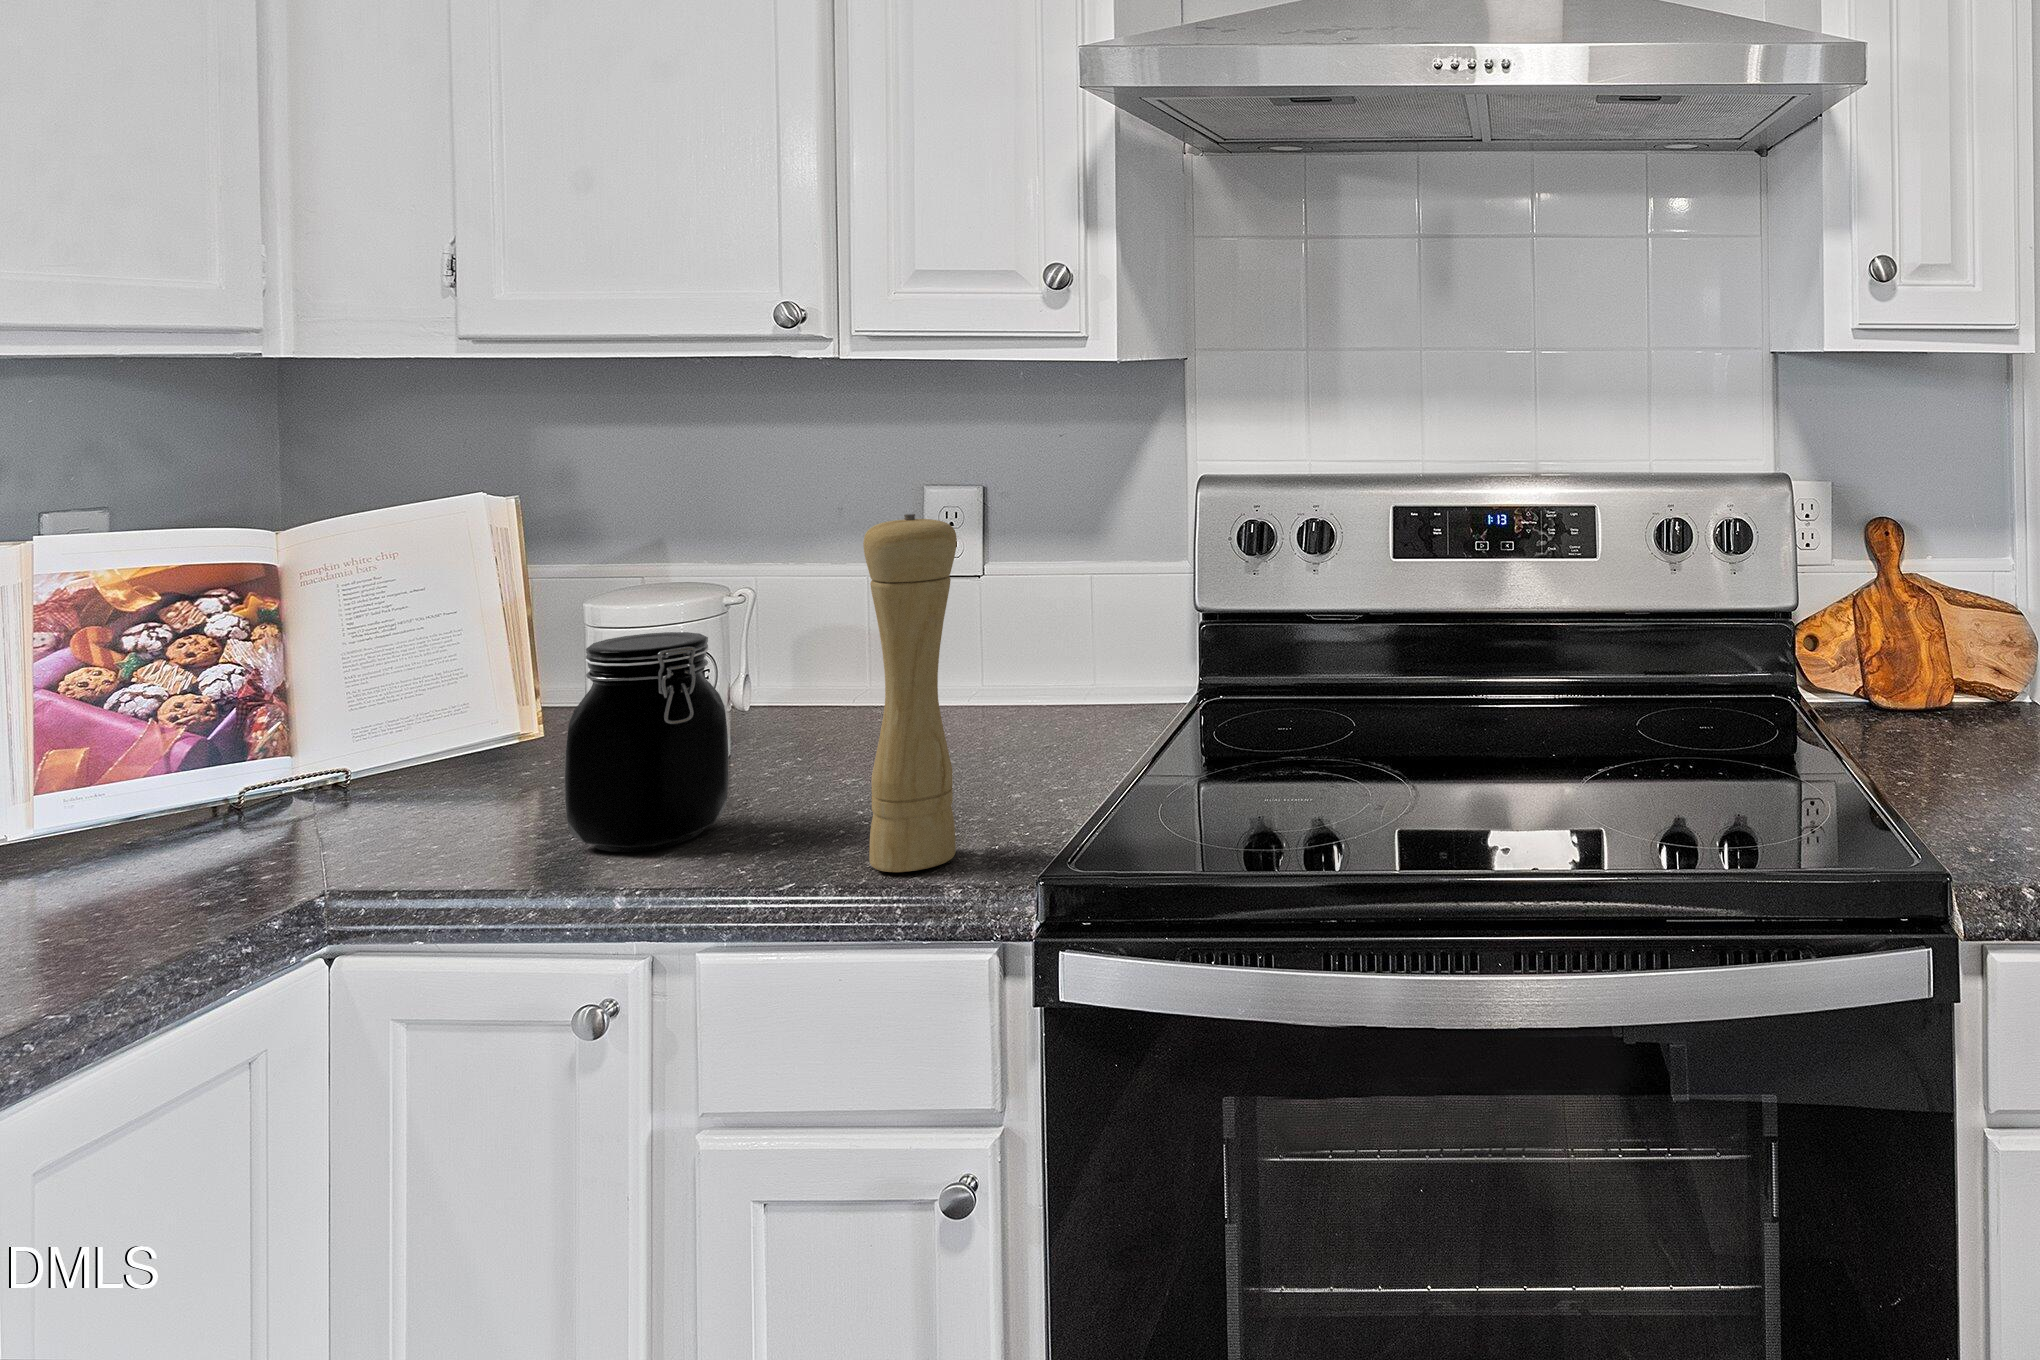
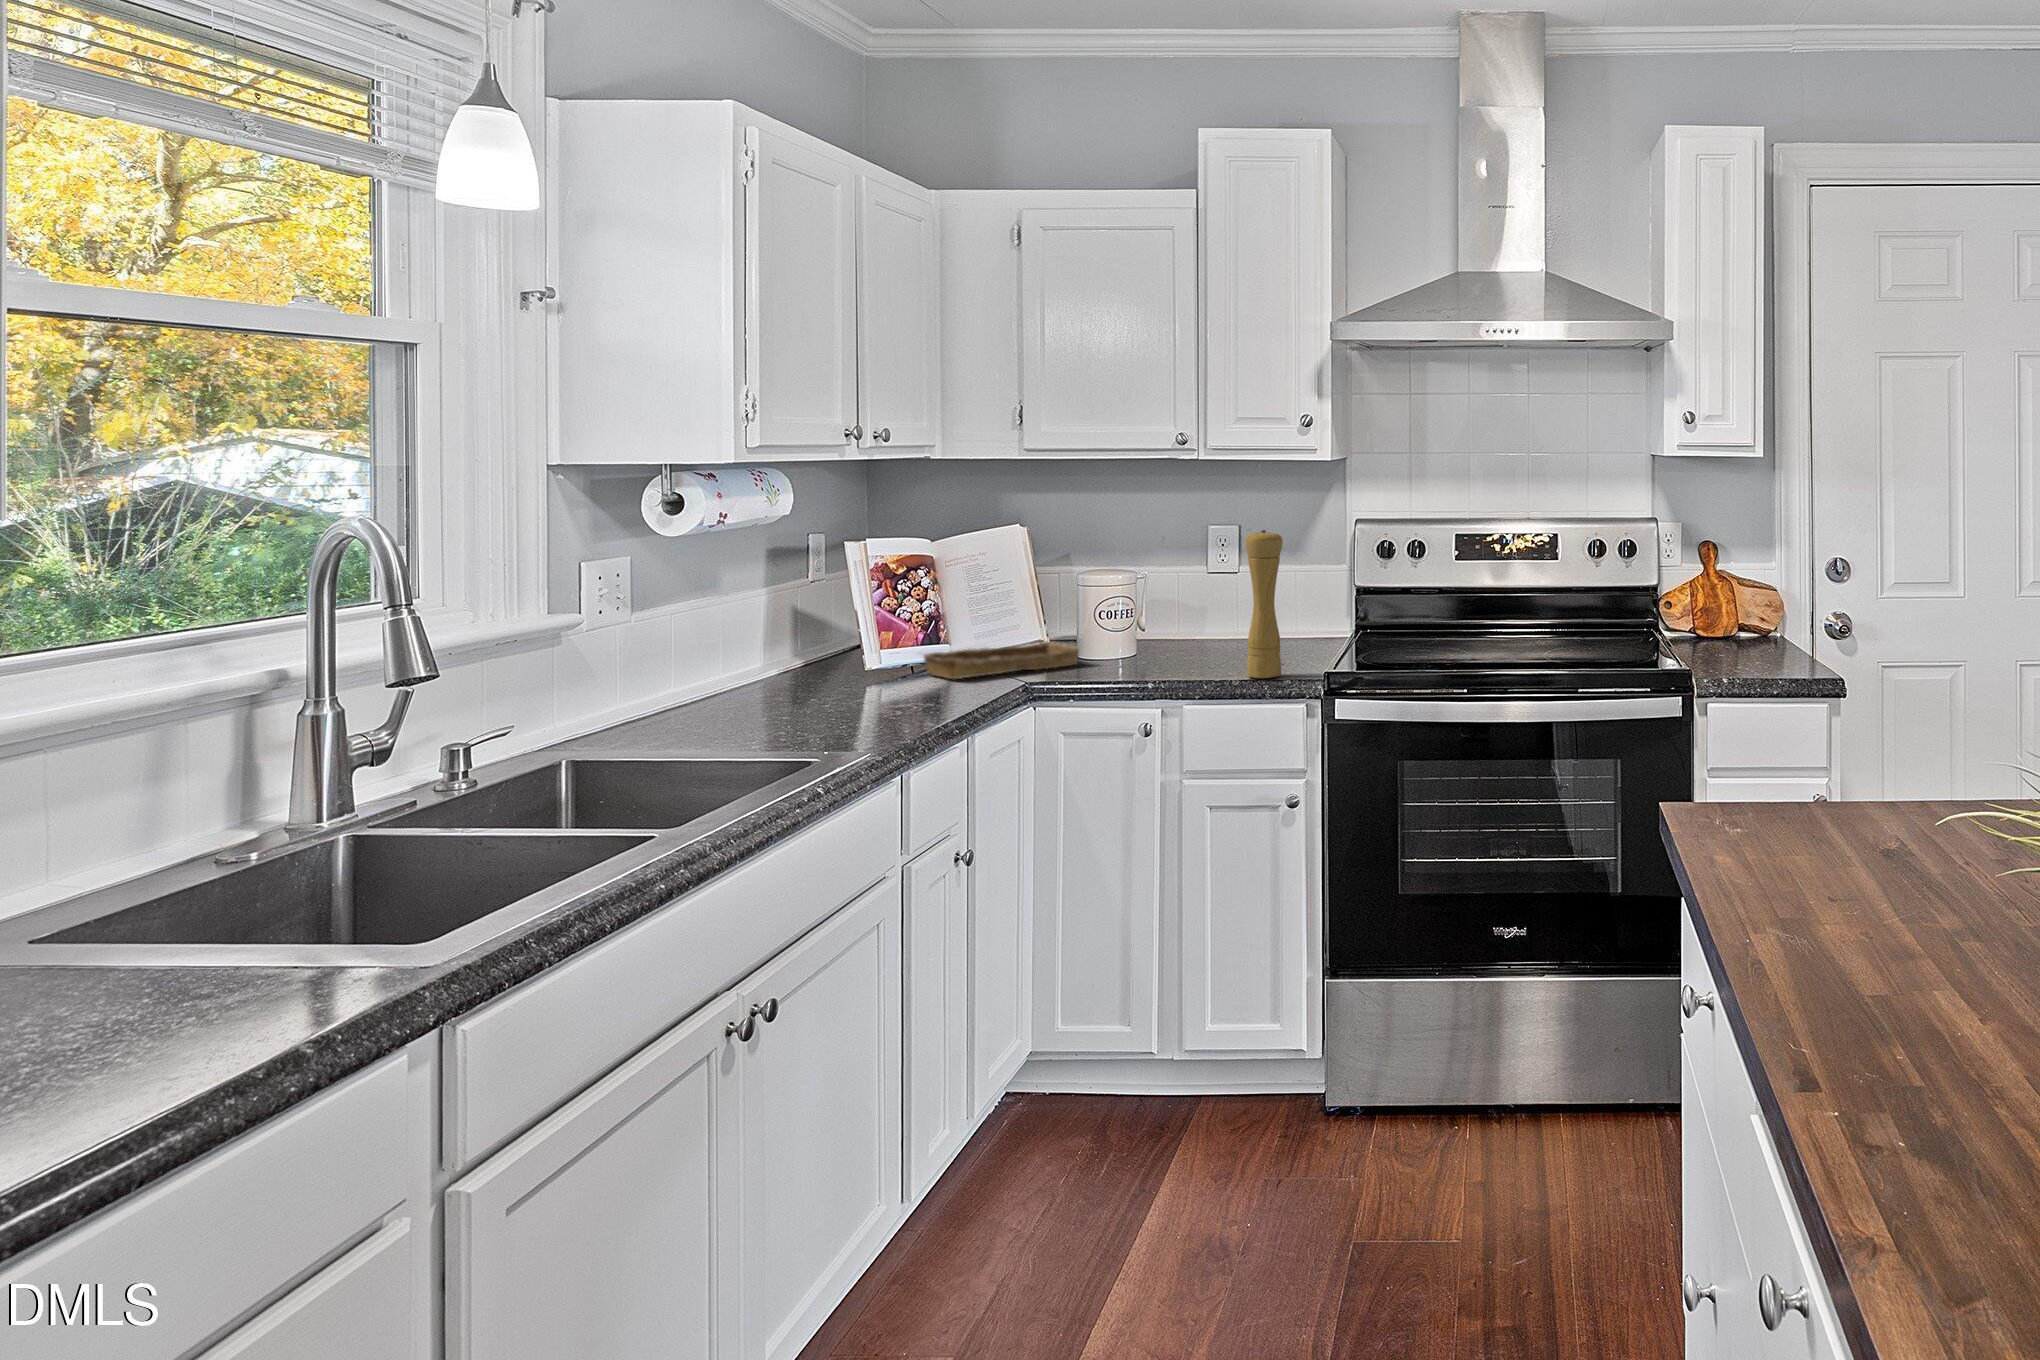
jar: present [565,632,729,852] -> none [1110,584,1171,675]
tray: none [128,743,559,871] -> present [923,643,1080,679]

